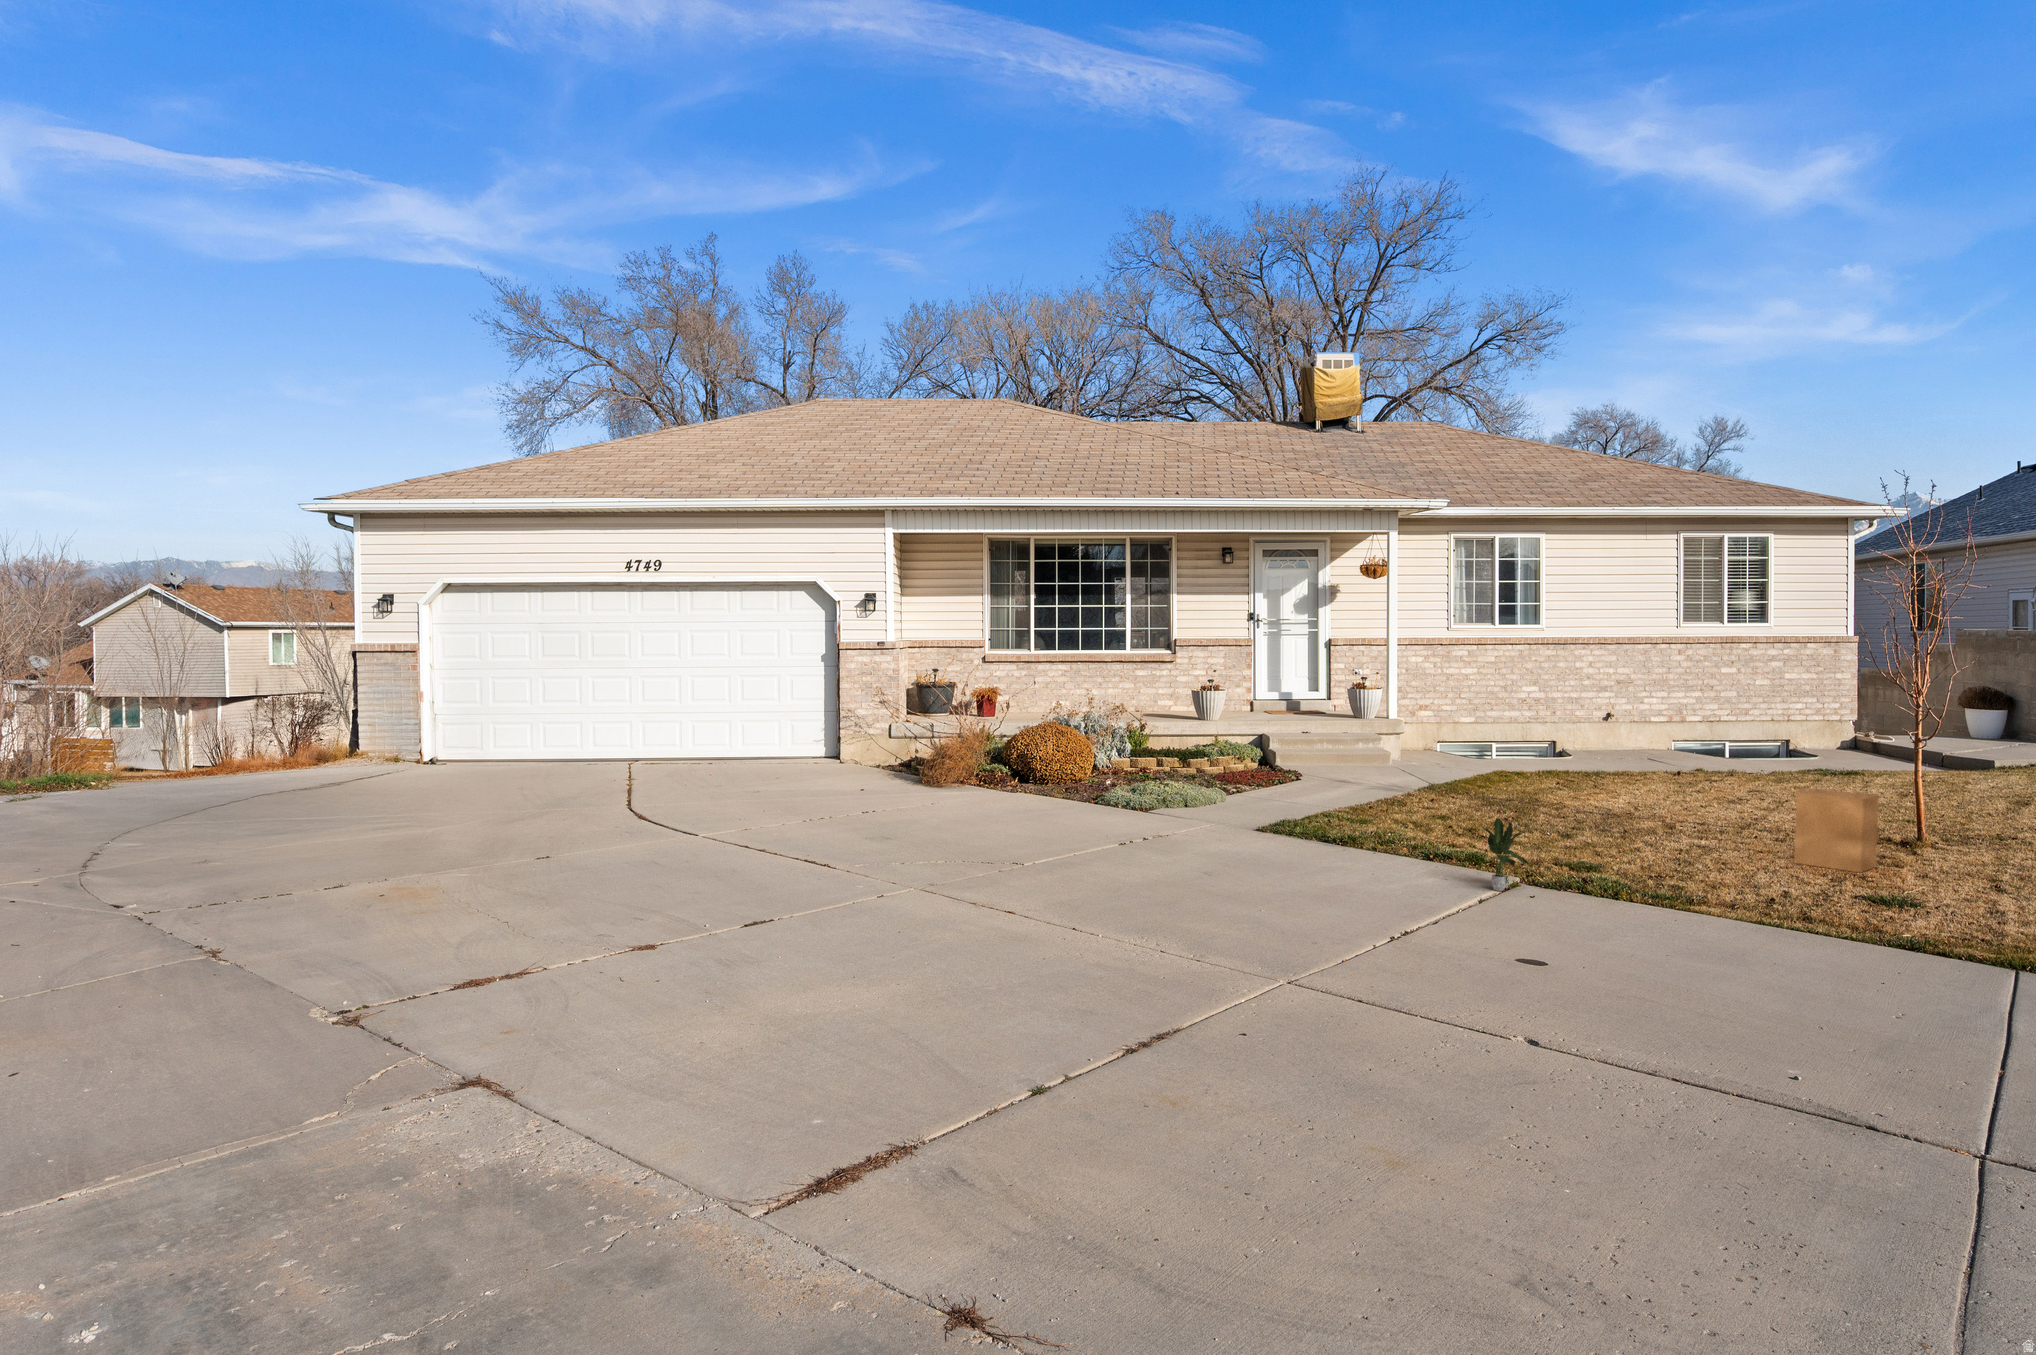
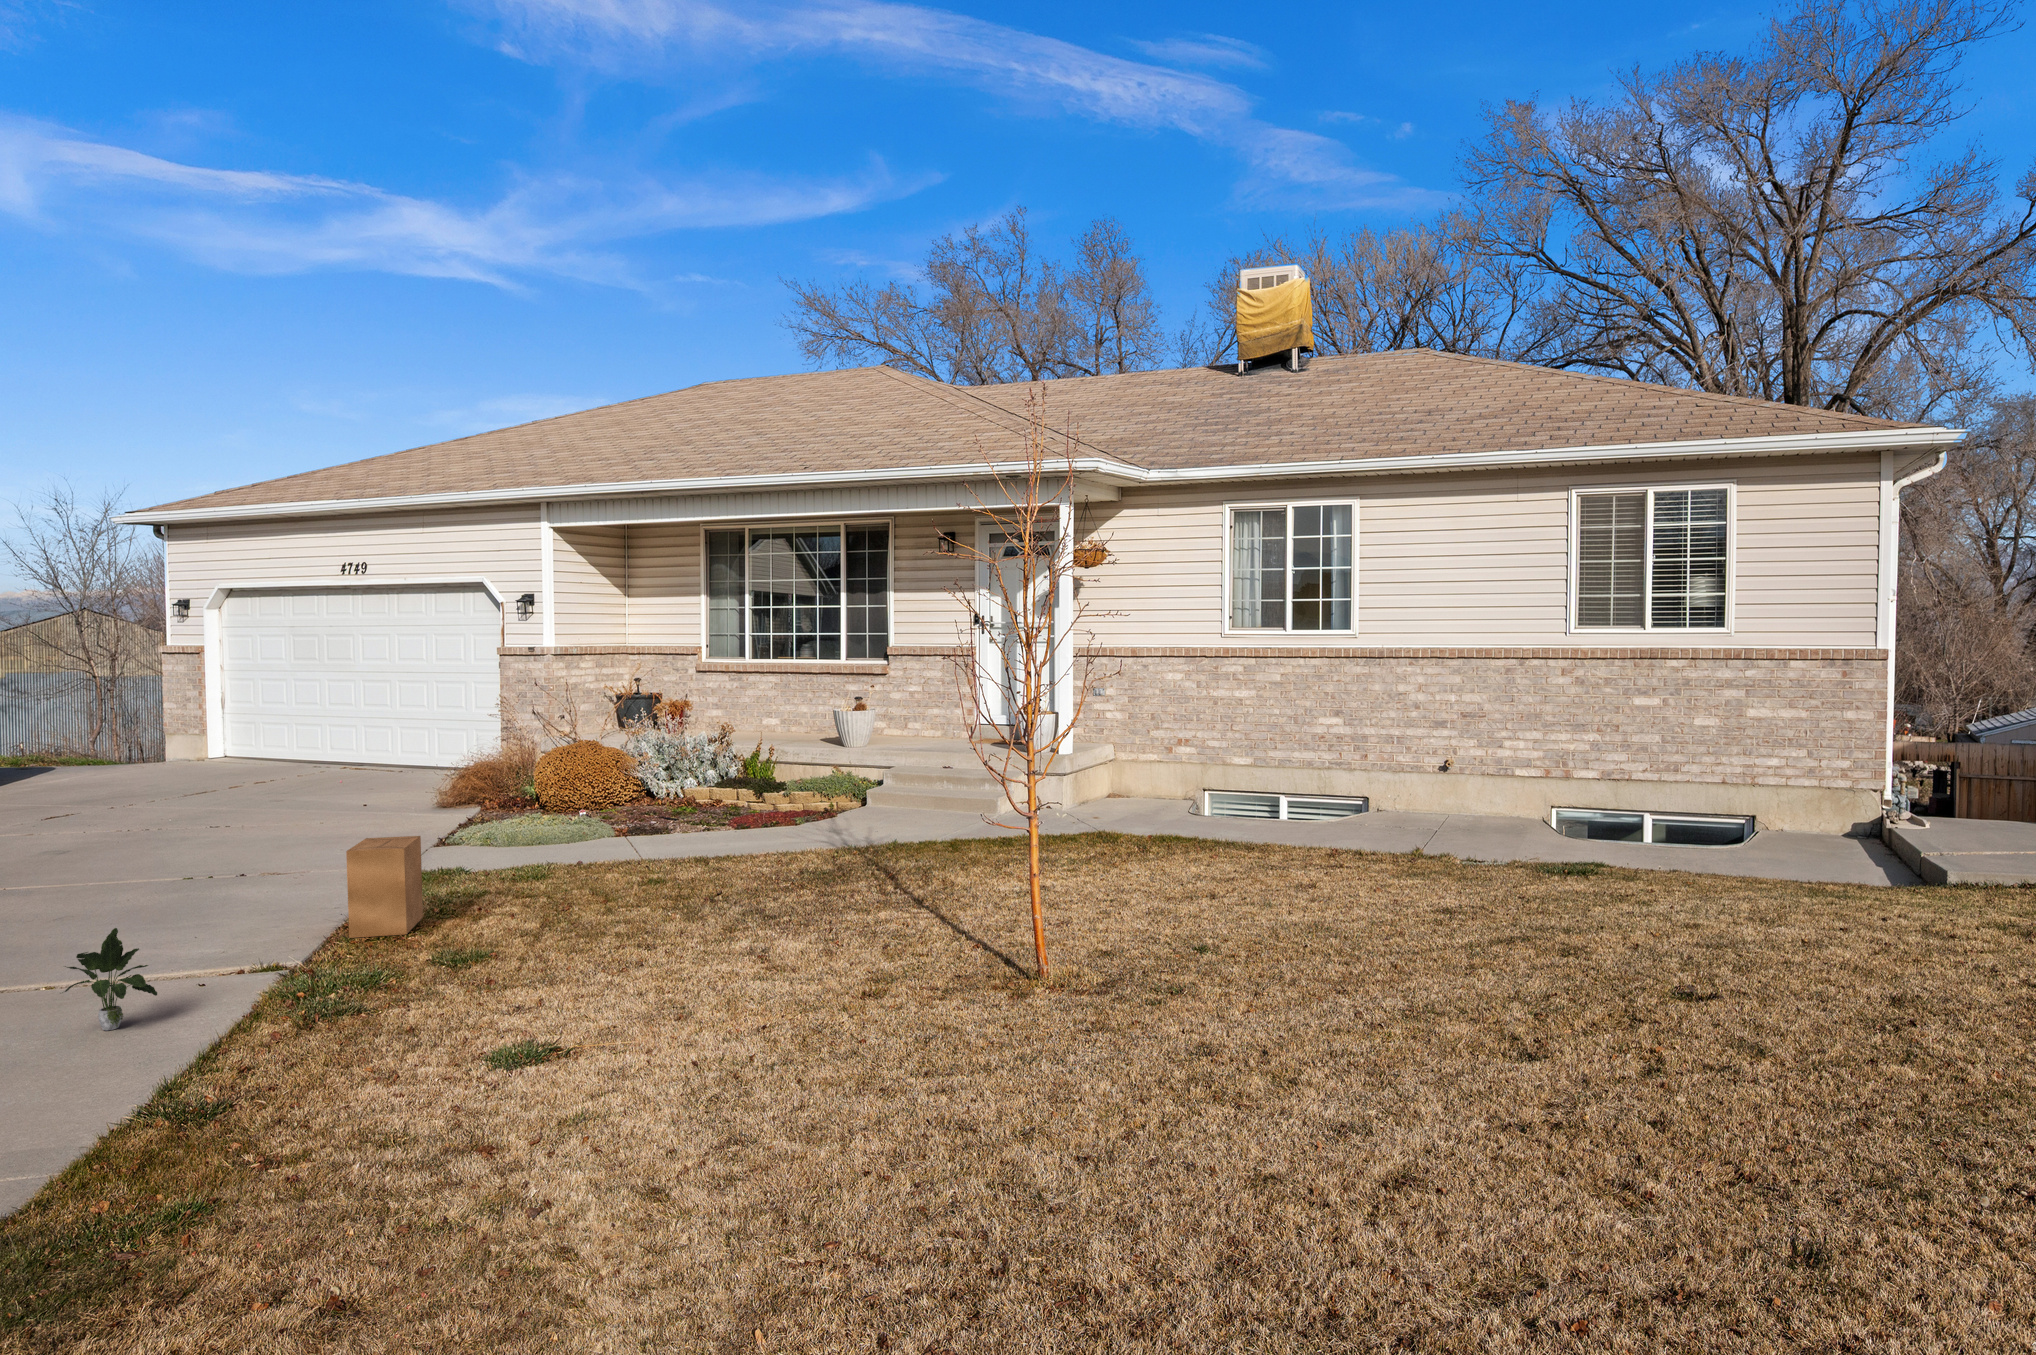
cardboard box: present [1794,789,1879,873] -> present [346,836,423,938]

